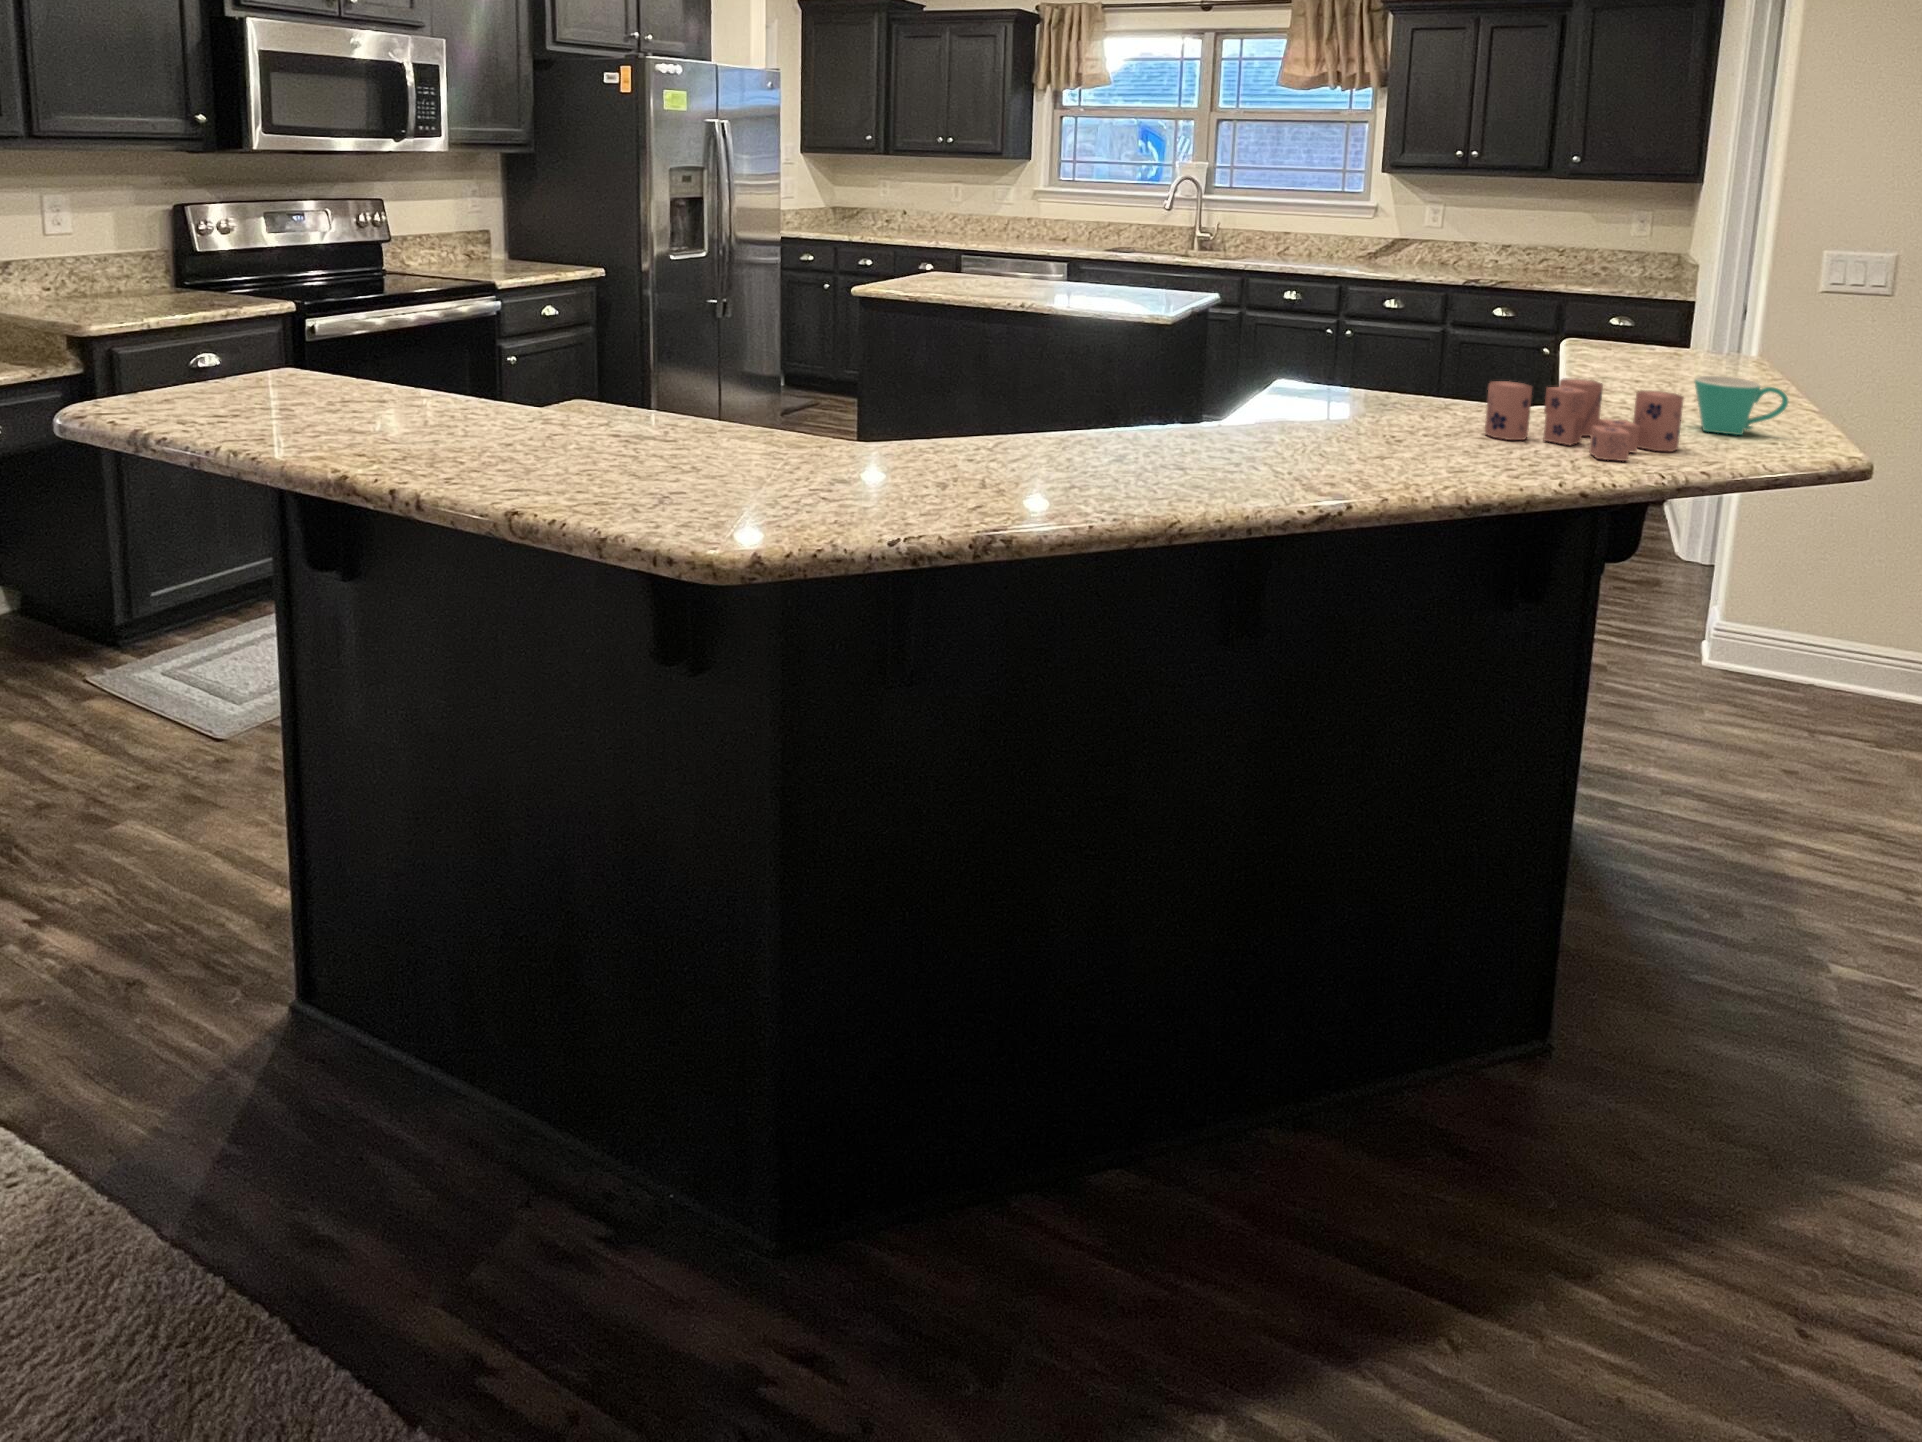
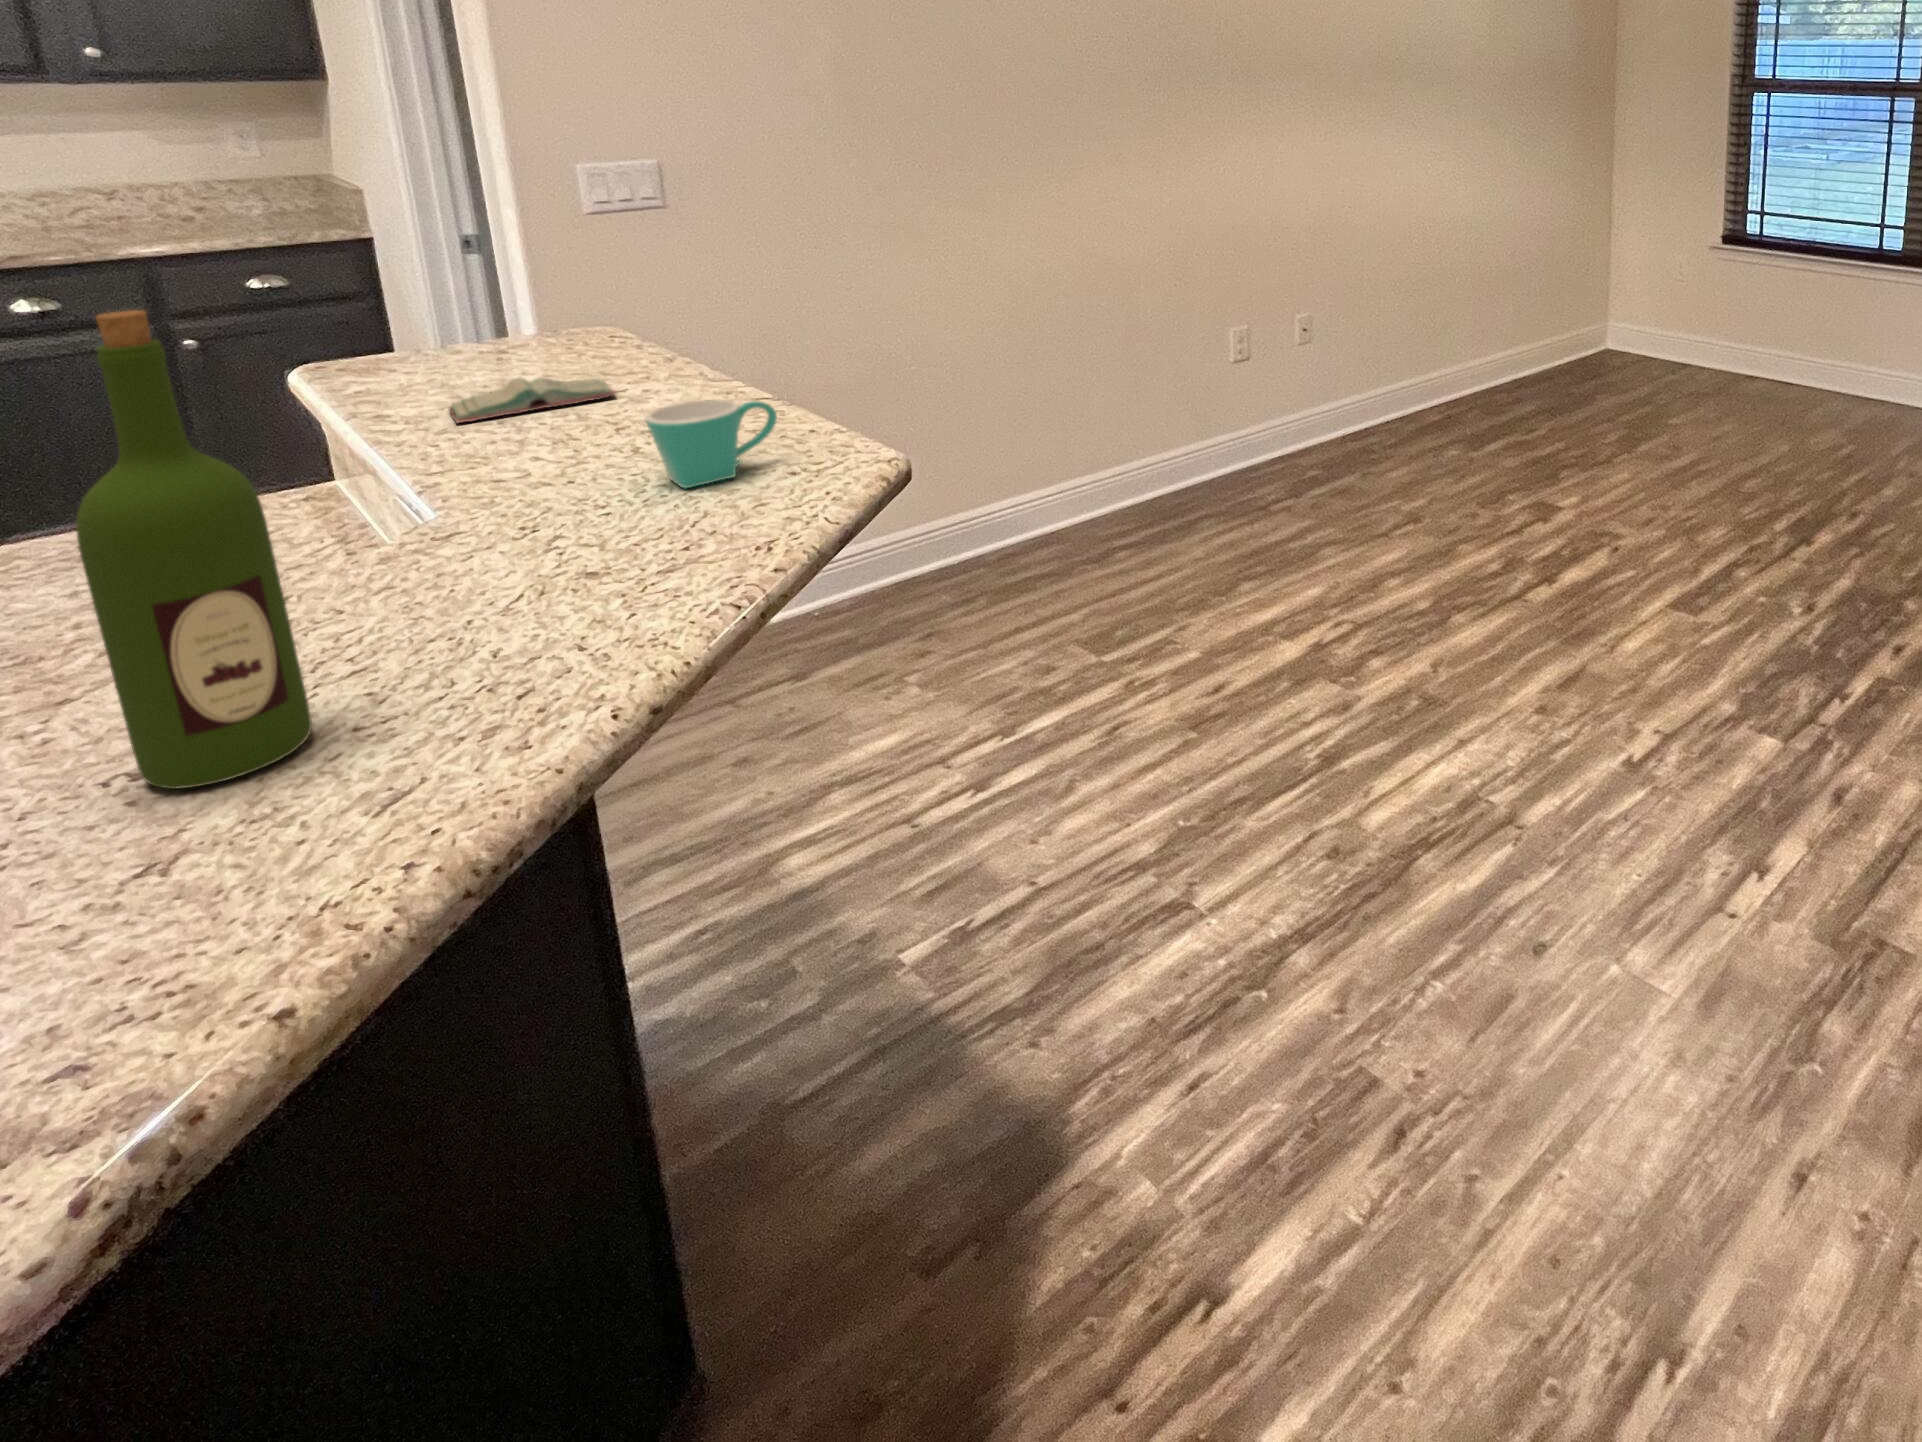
wine bottle: none [1394,231,1463,450] -> present [76,310,312,789]
book: none [1618,360,1720,386] -> present [449,378,615,423]
candle: present [1485,378,1684,461] -> none [325,463,690,658]

